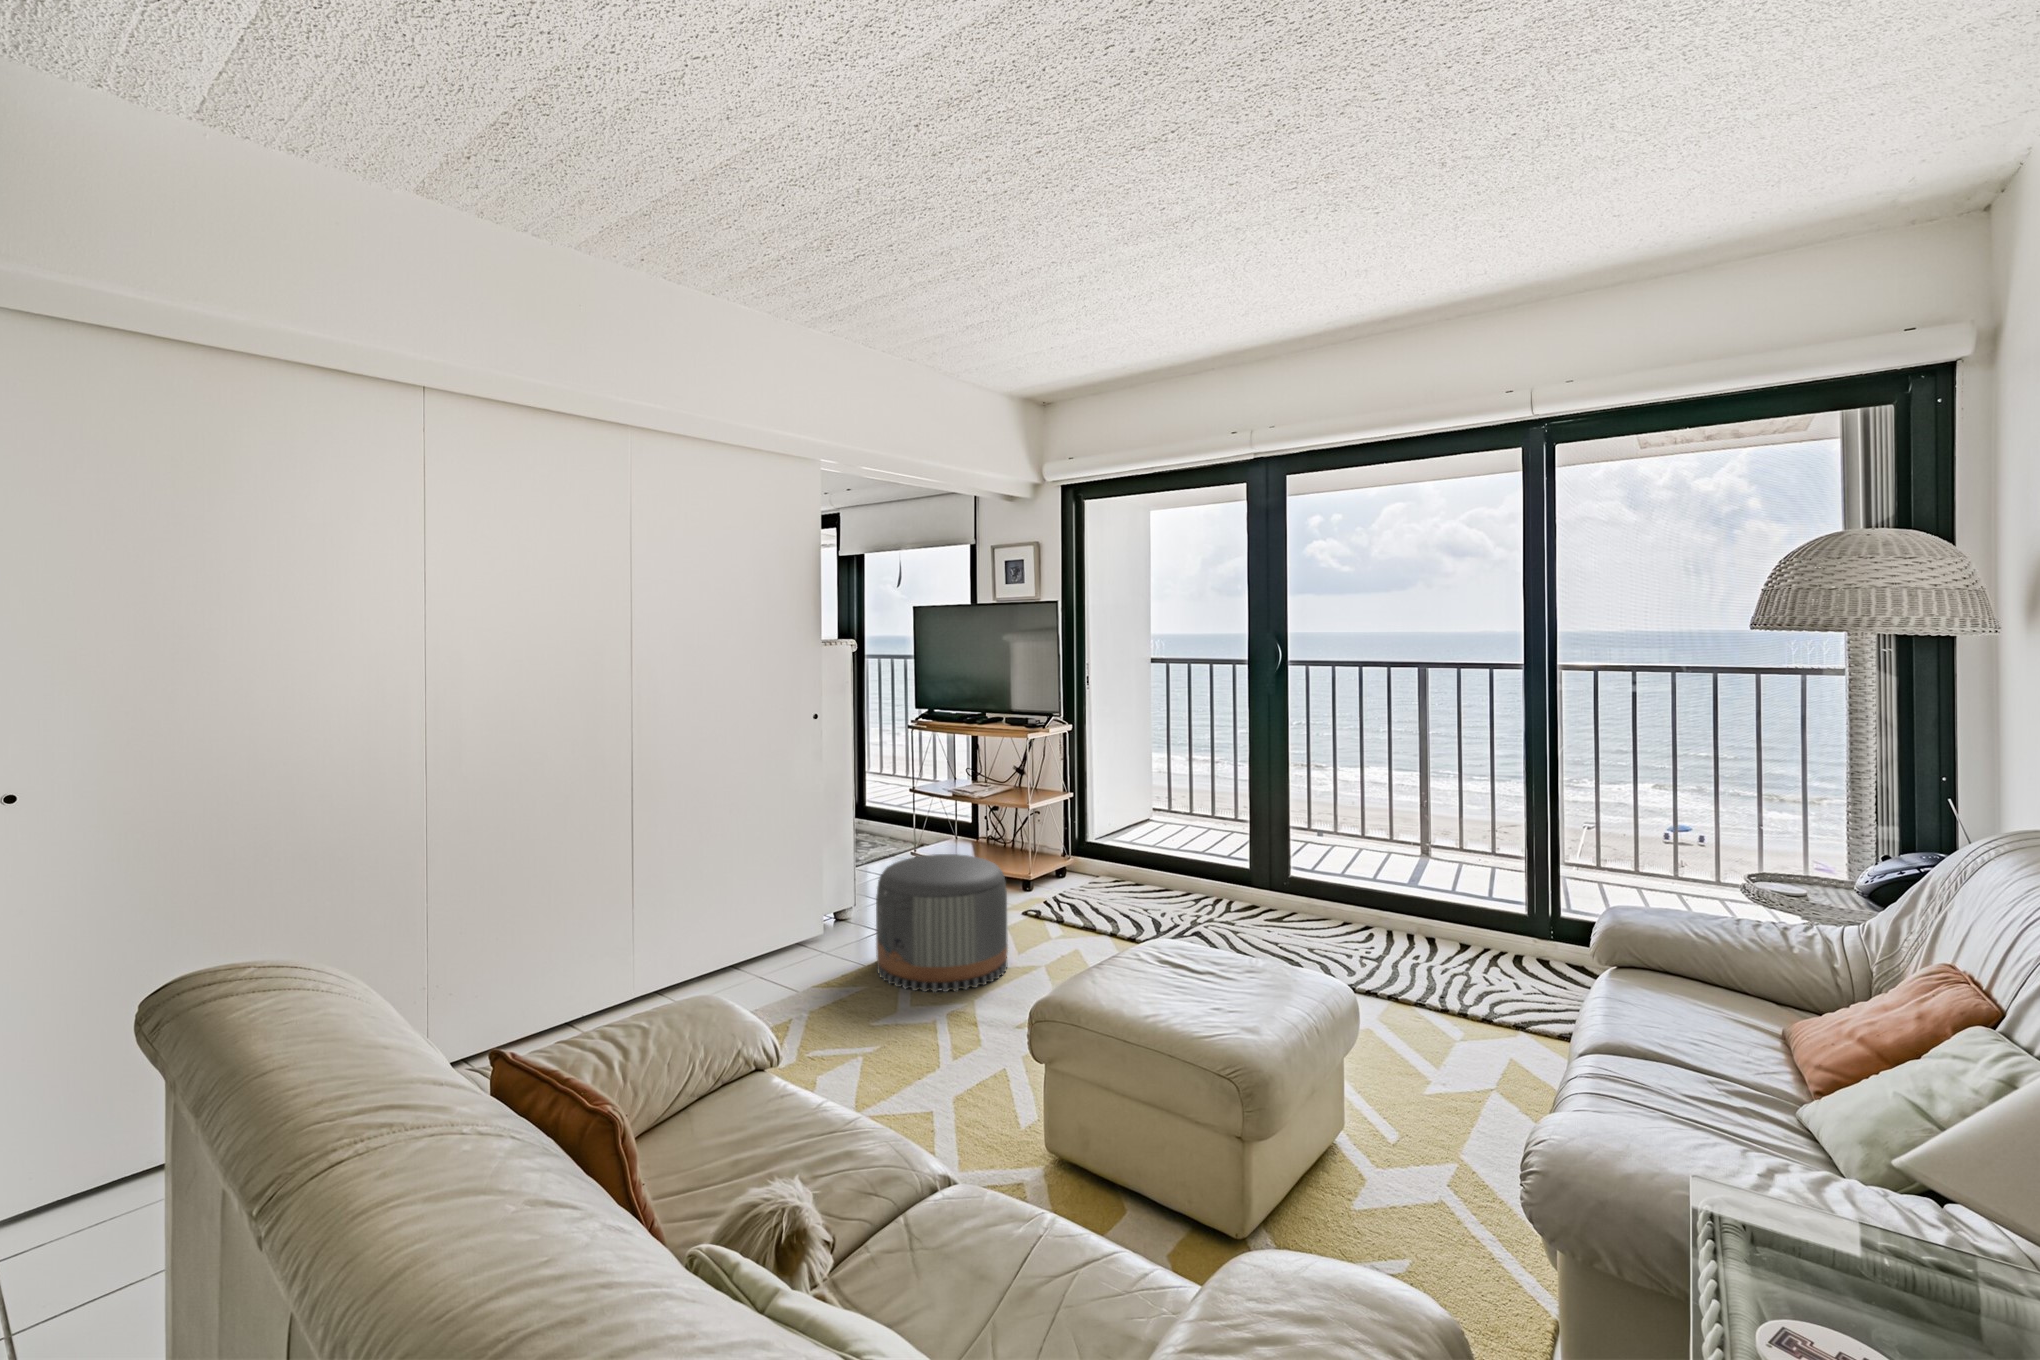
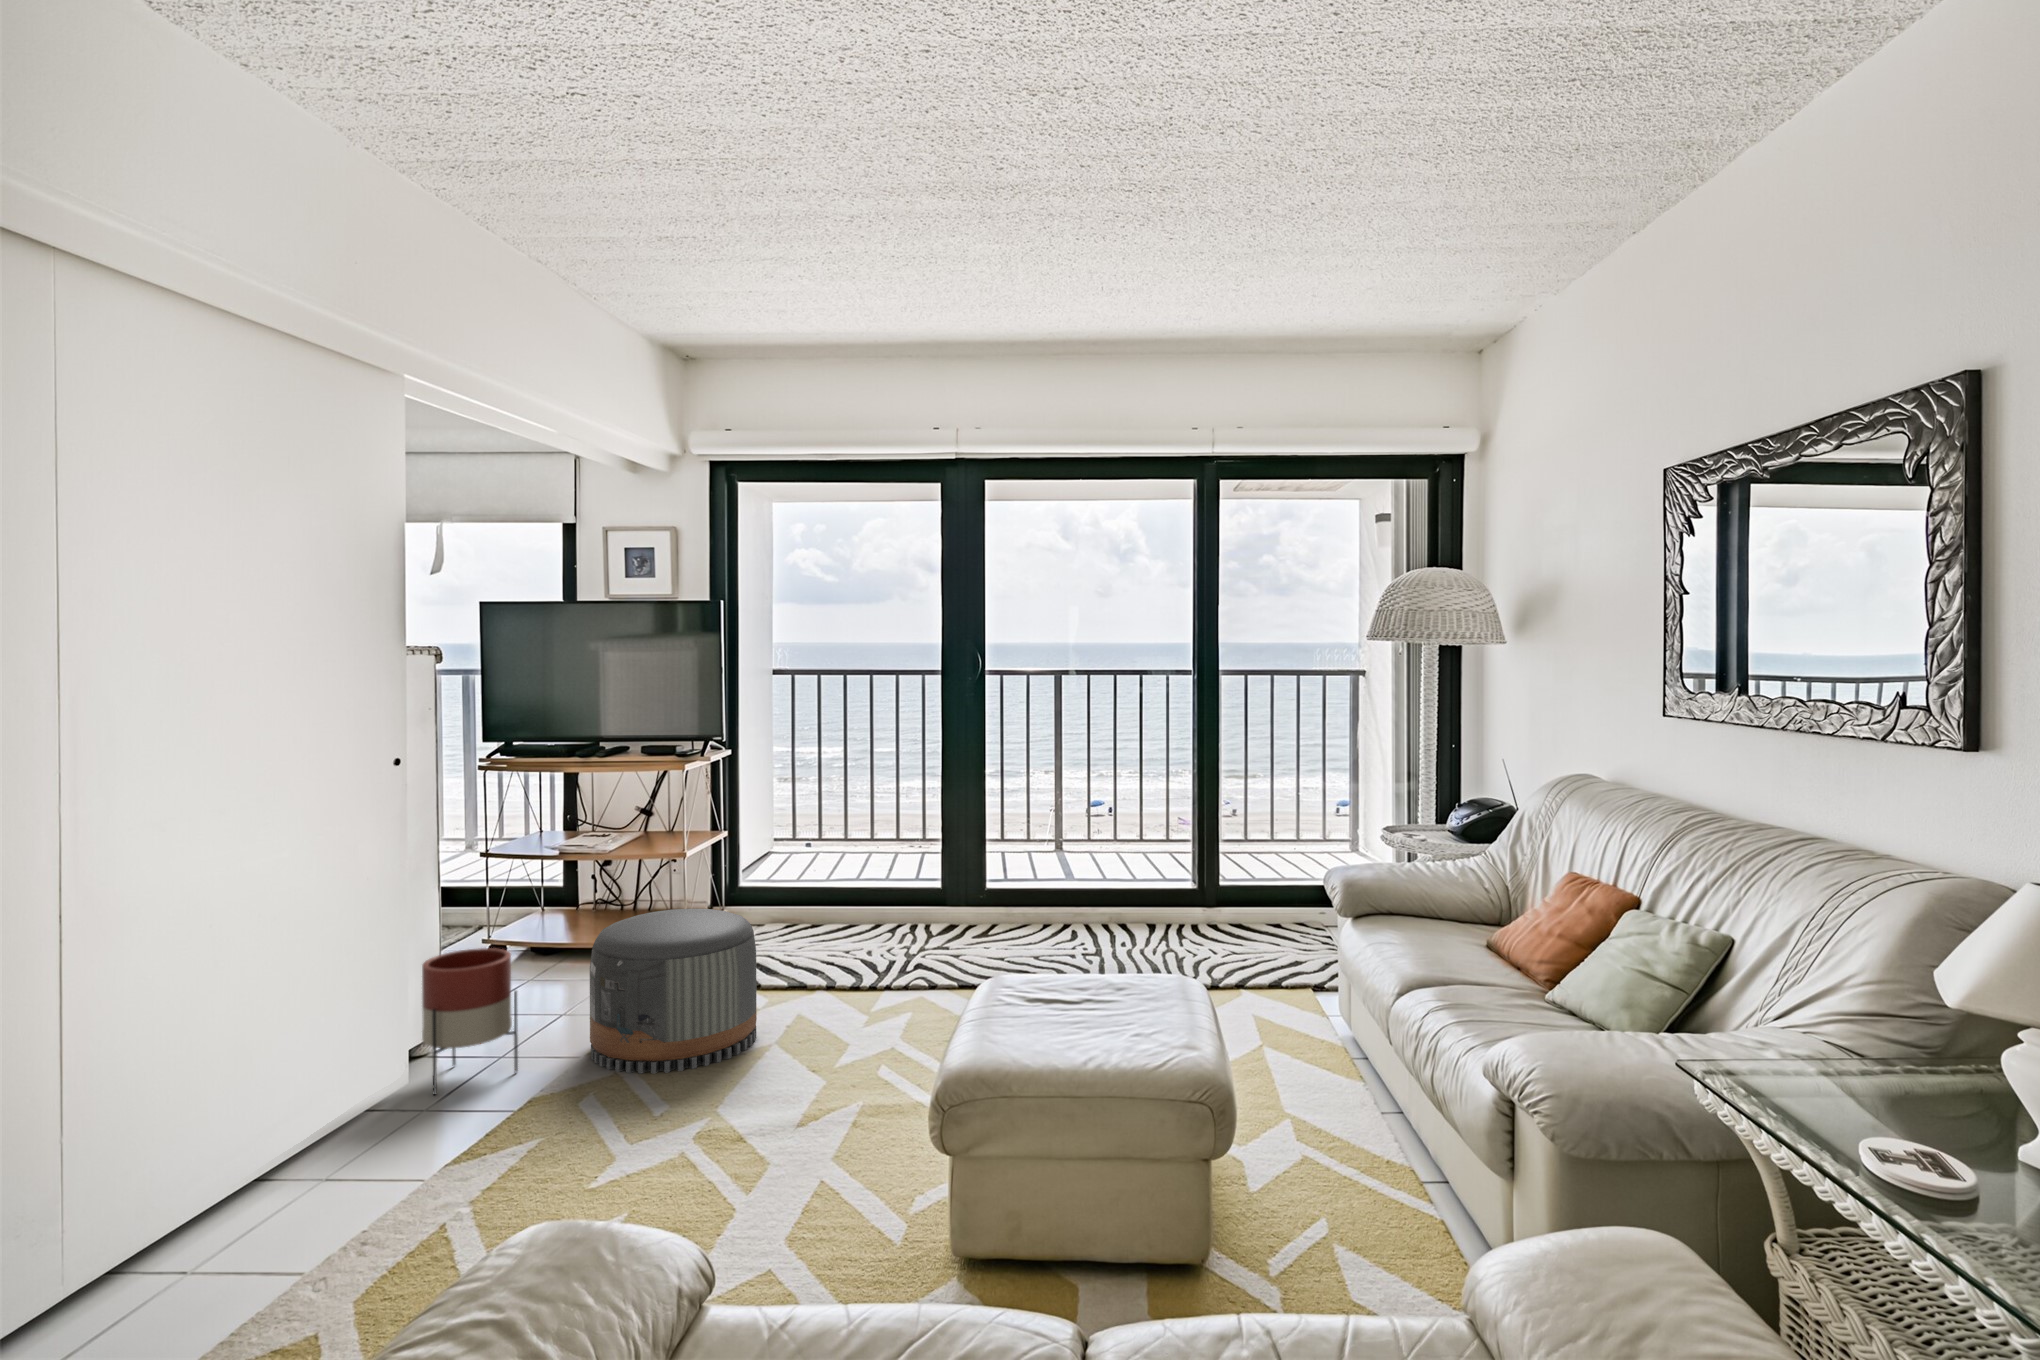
planter: none [764,864,826,970] -> present [422,948,518,1095]

